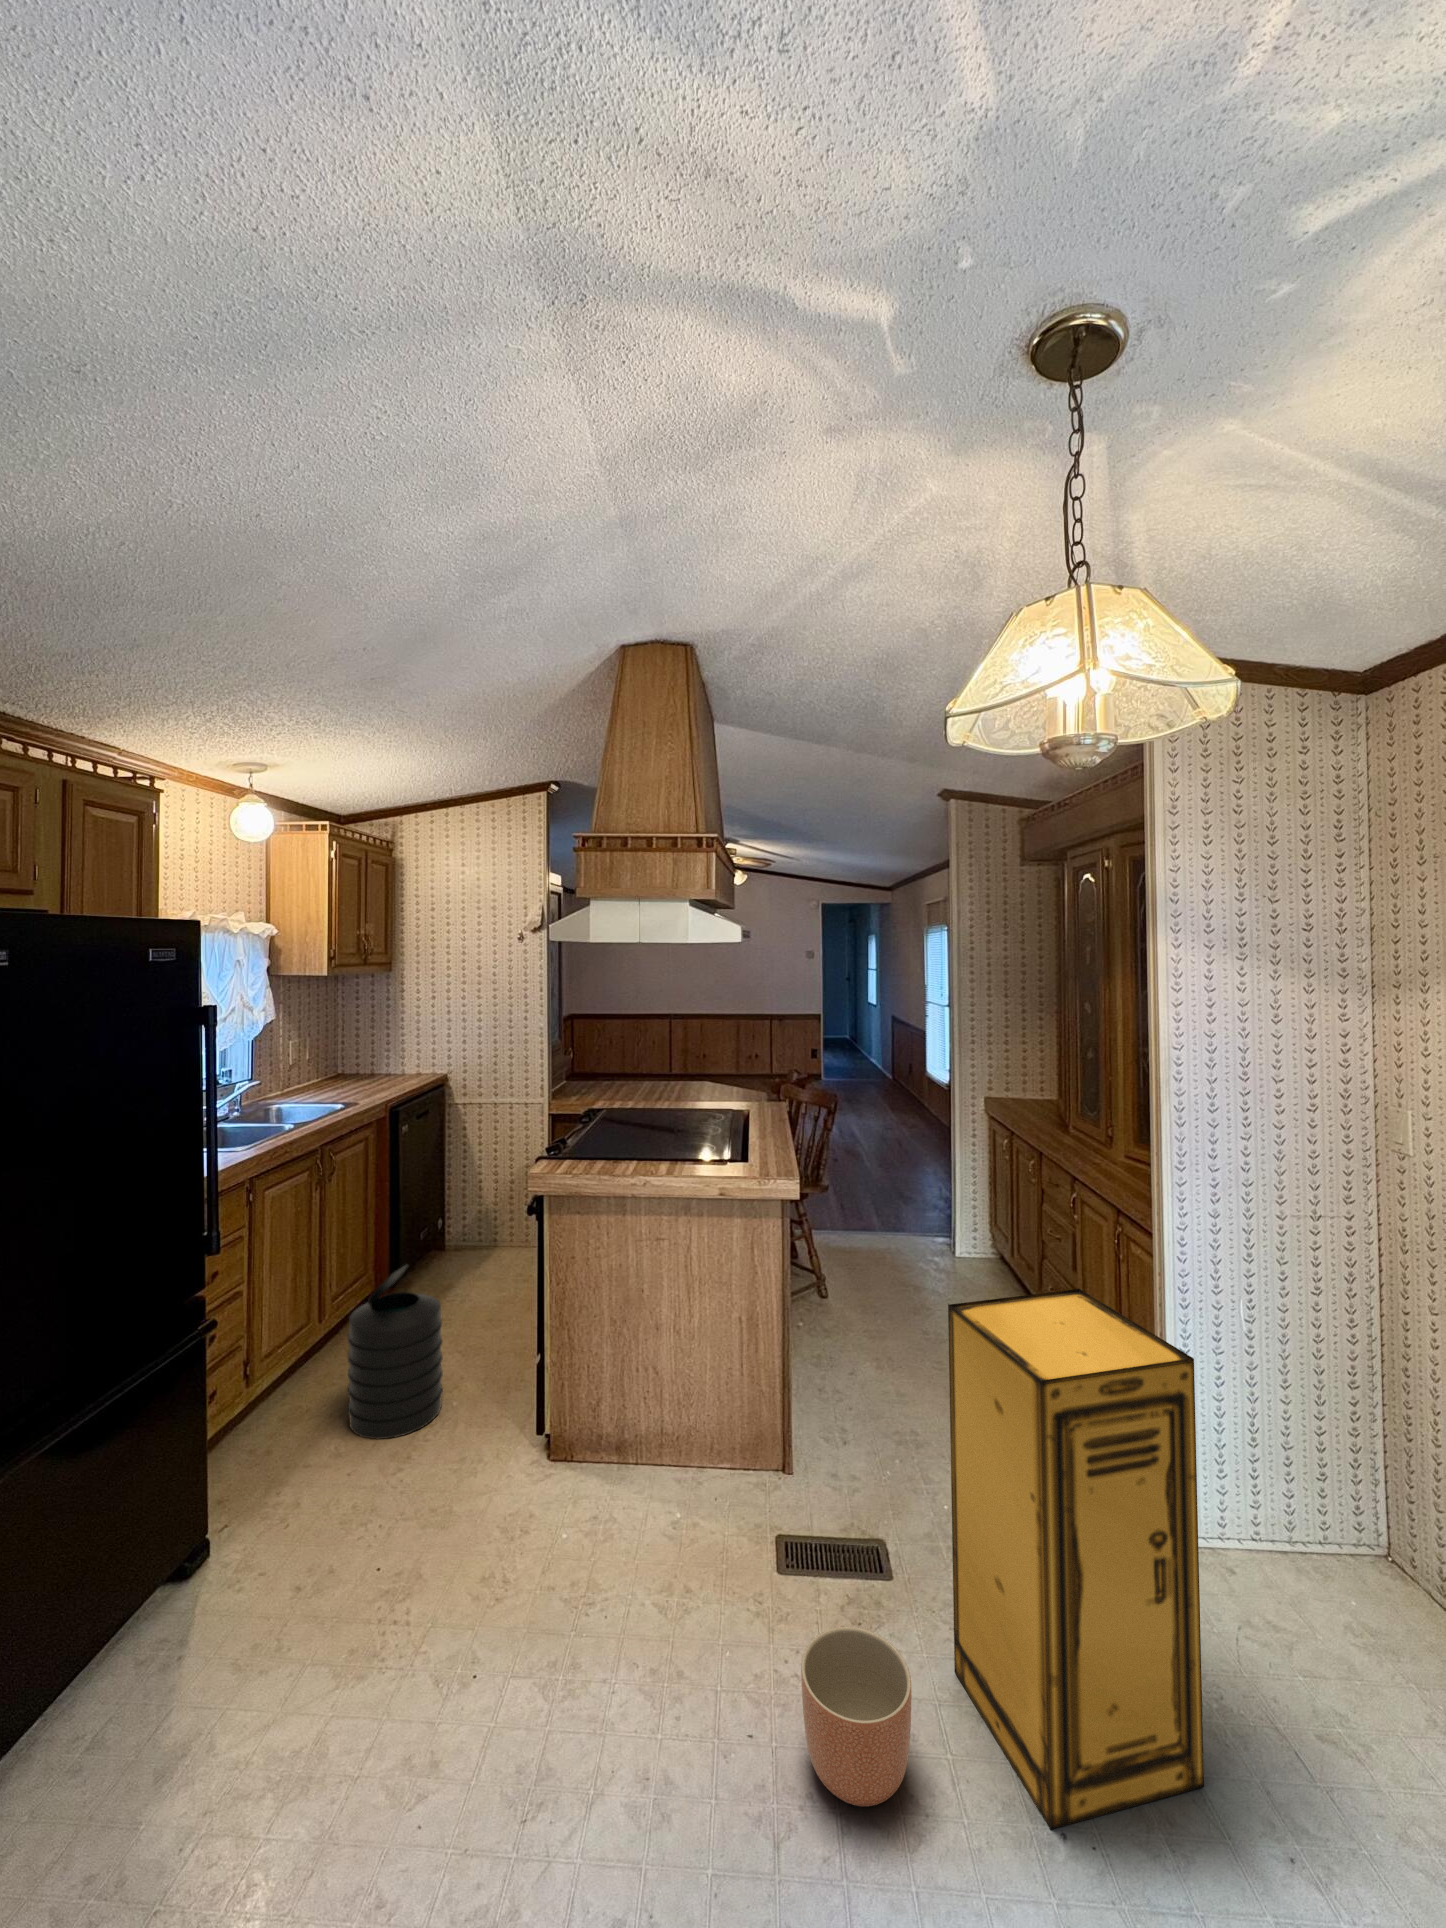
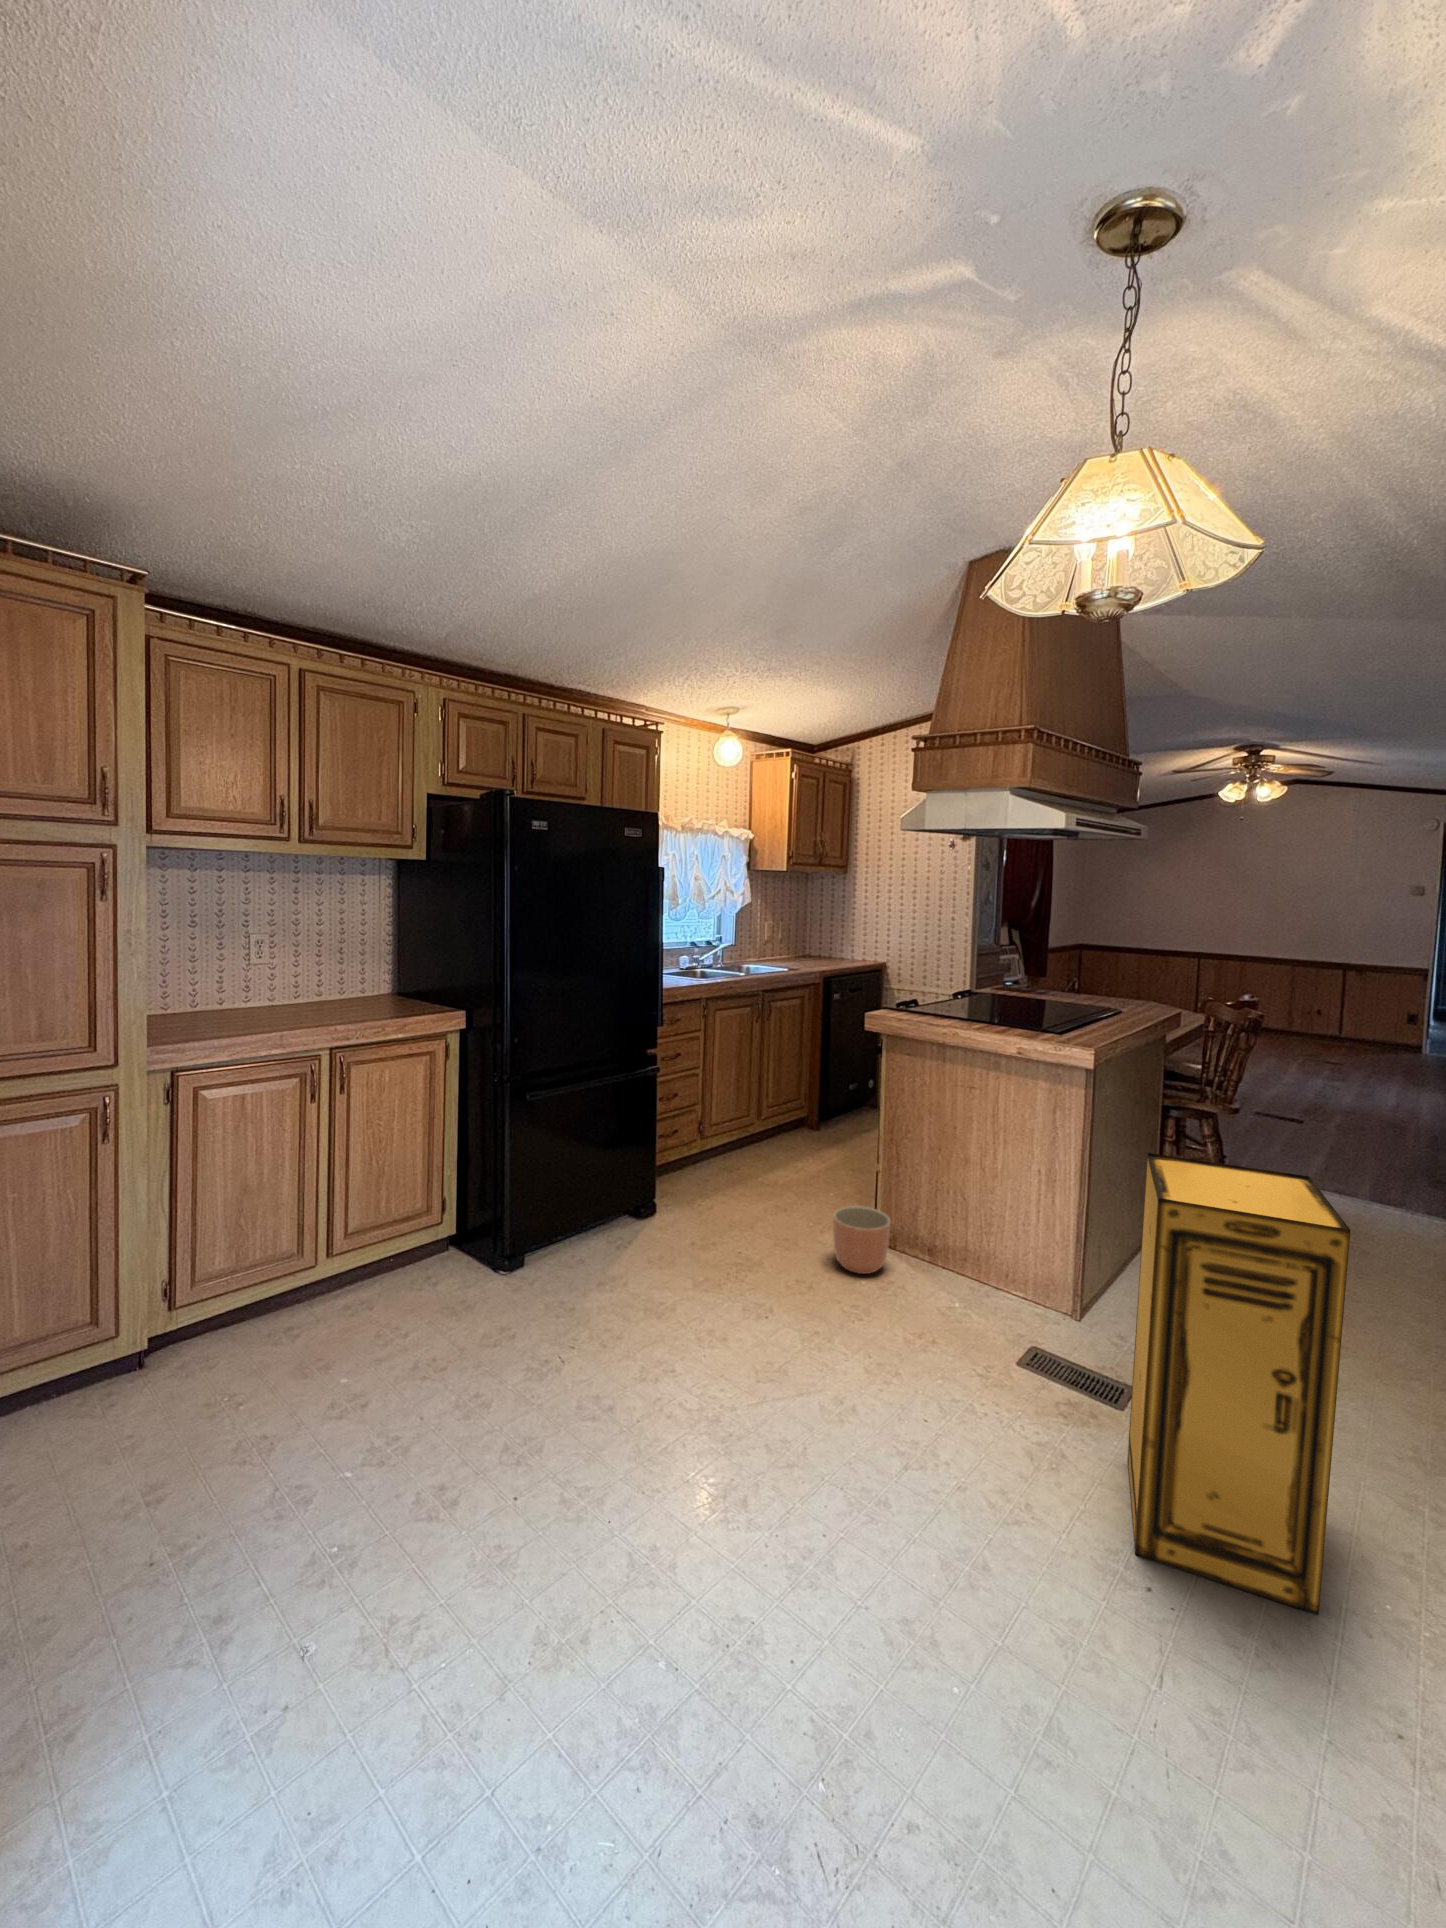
trash can: present [348,1265,443,1439] -> none [758,1082,826,1200]
planter: present [801,1627,912,1806] -> present [833,1206,890,1274]

